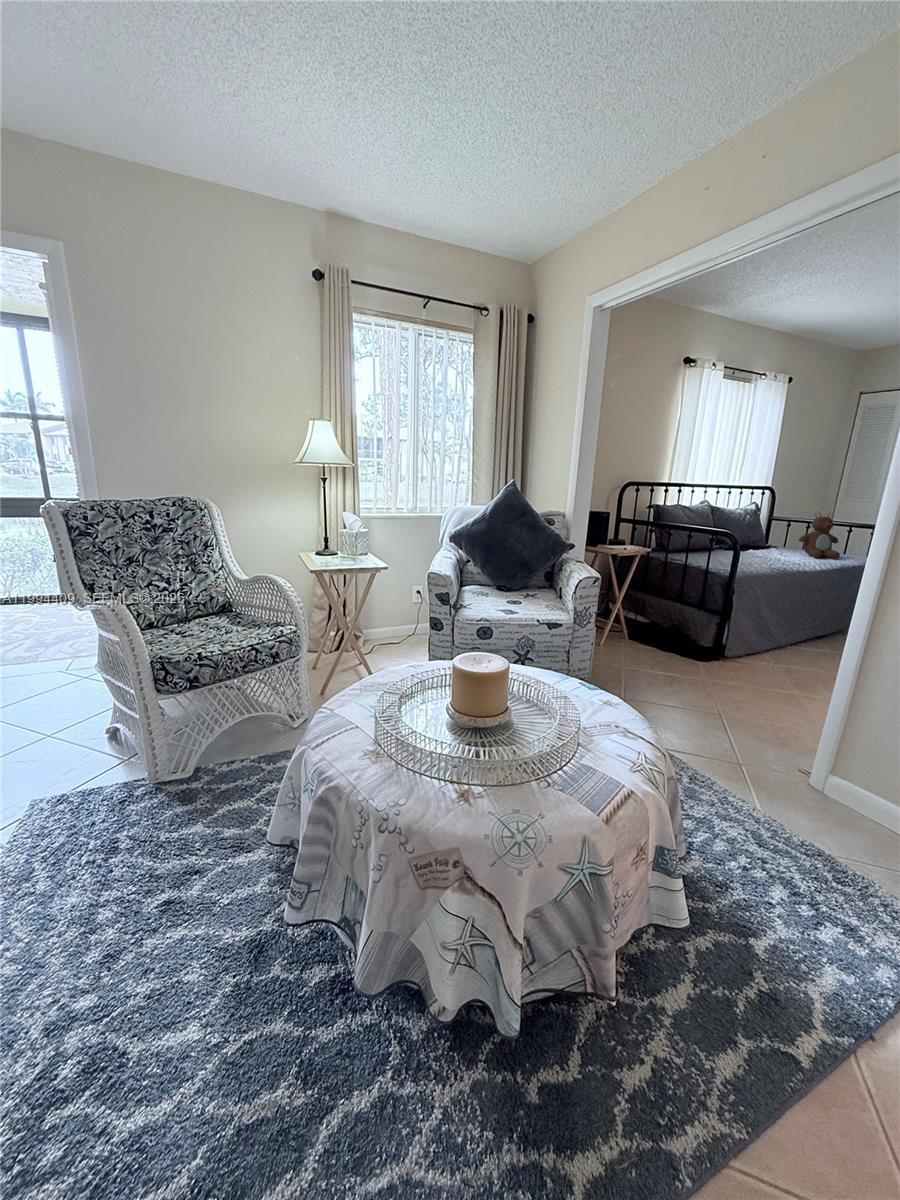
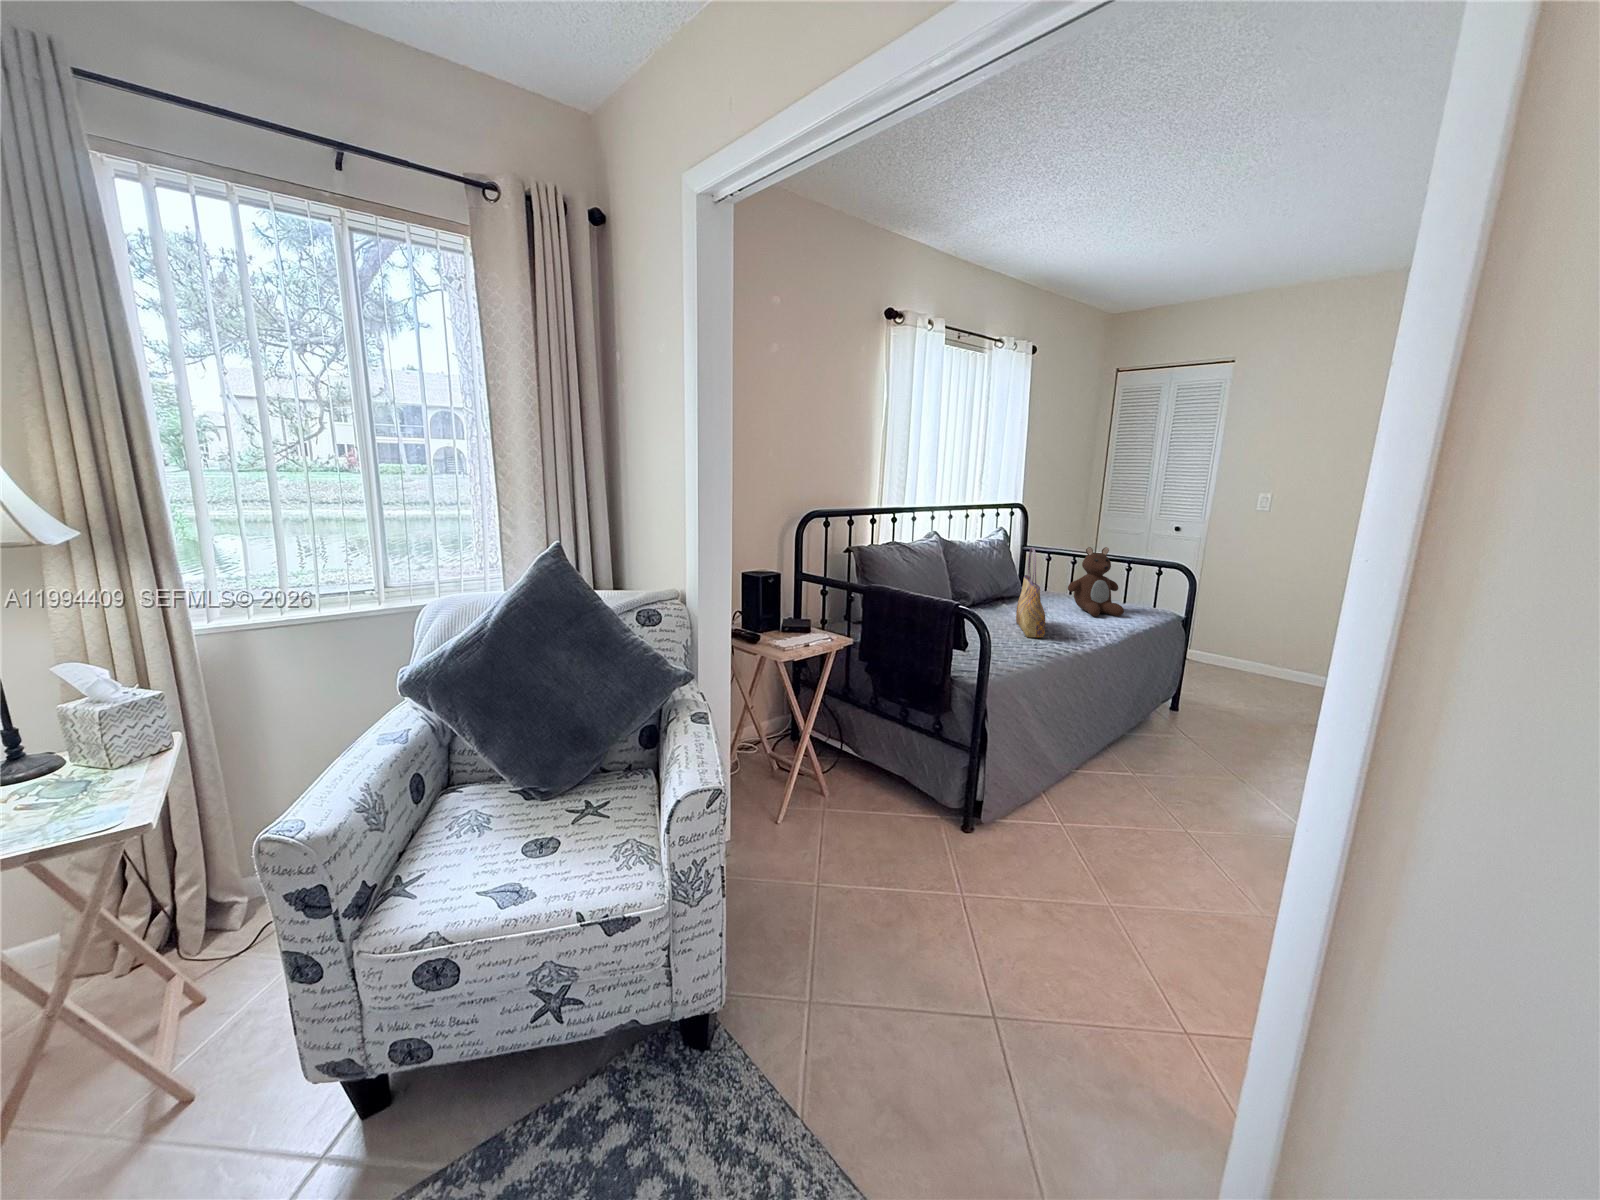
tote bag: none [758,507,778,563] -> present [1016,547,1045,637]

